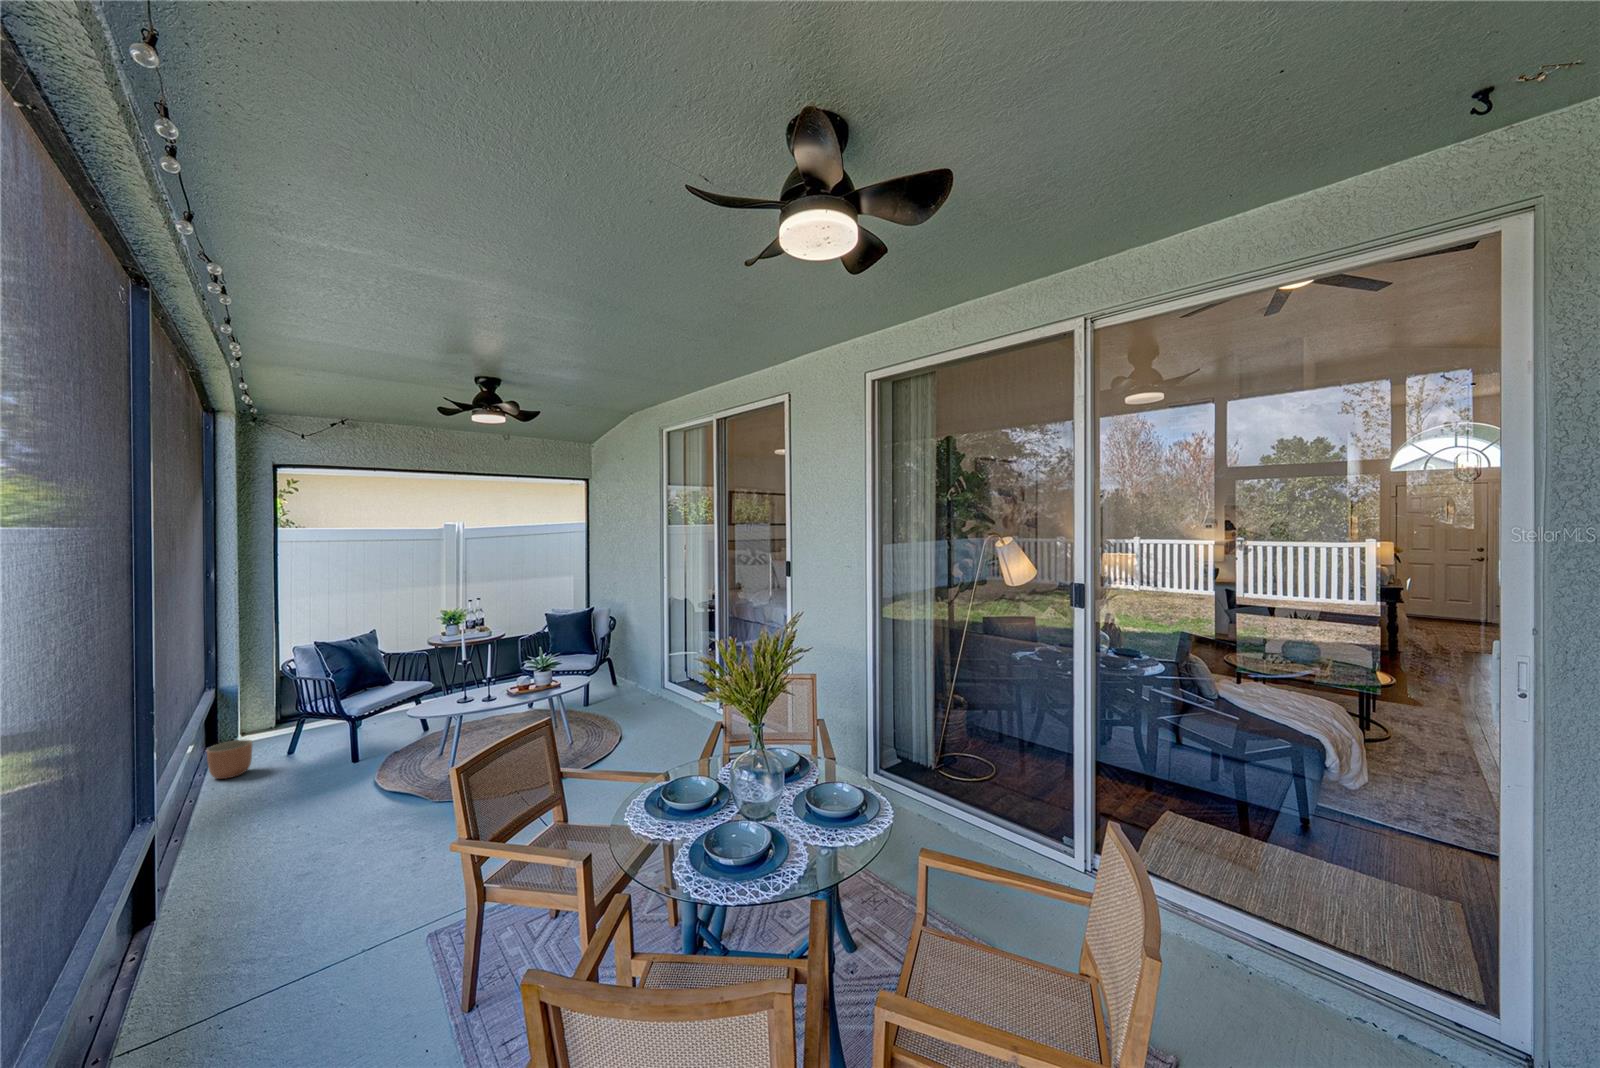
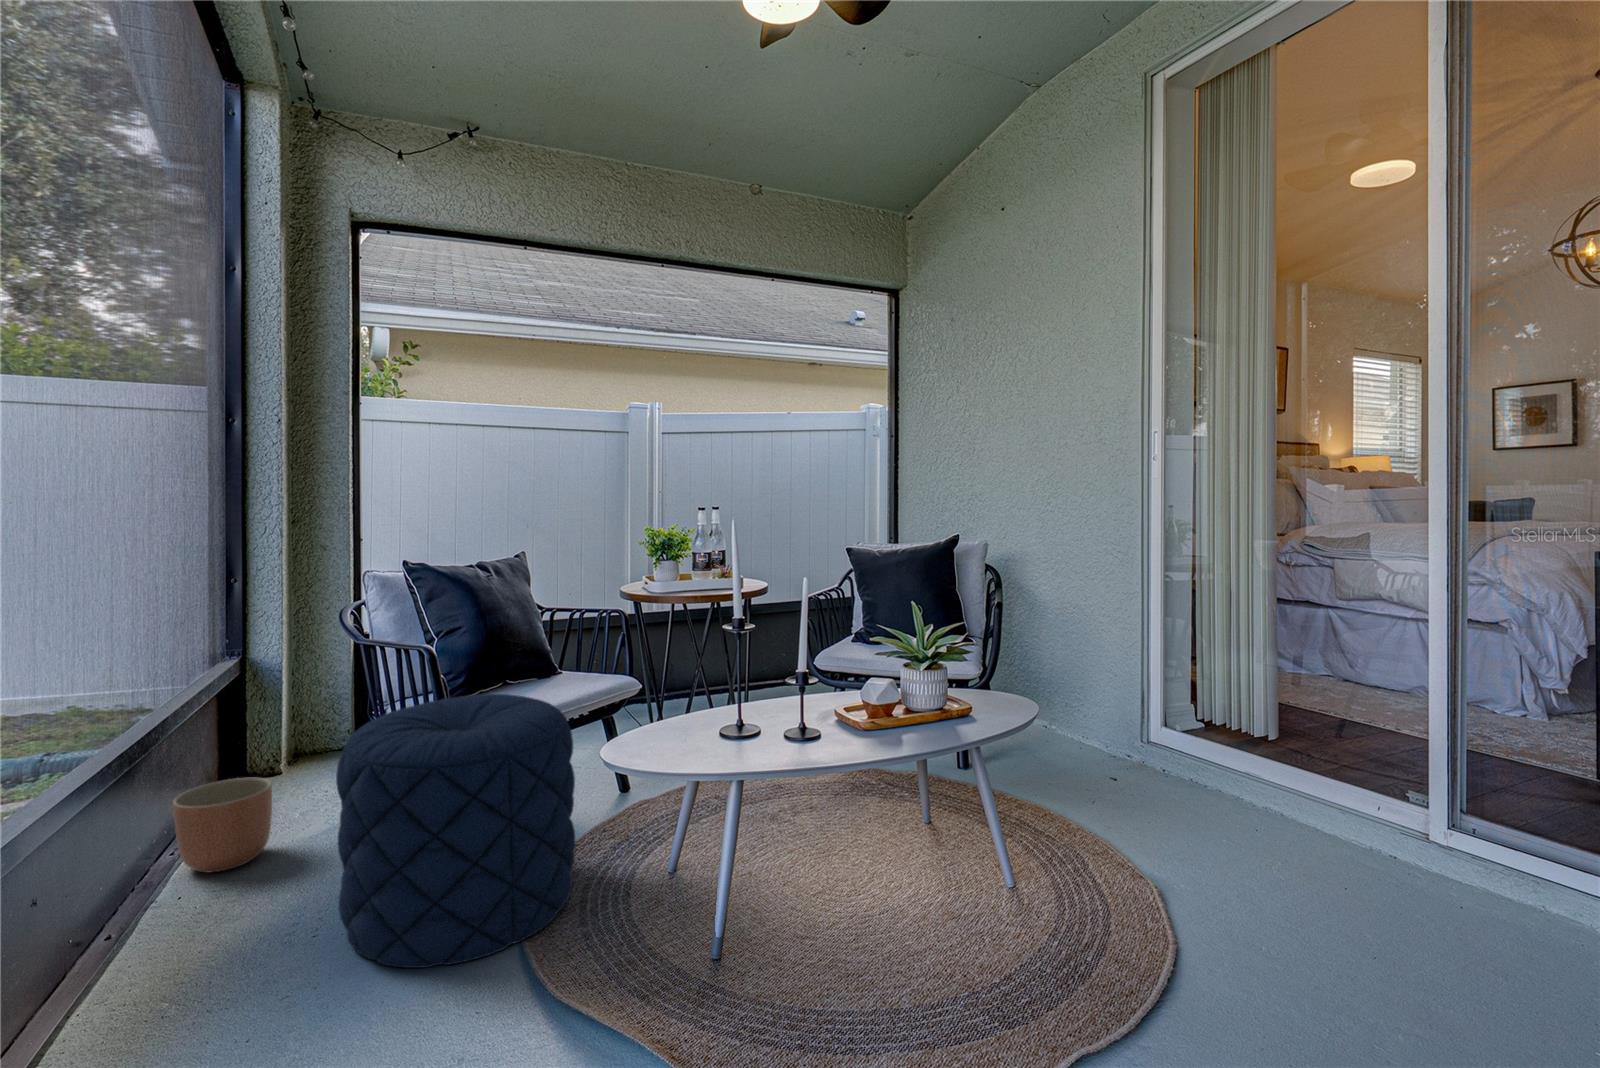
pouf: none [298,694,398,791] -> present [336,694,575,968]

